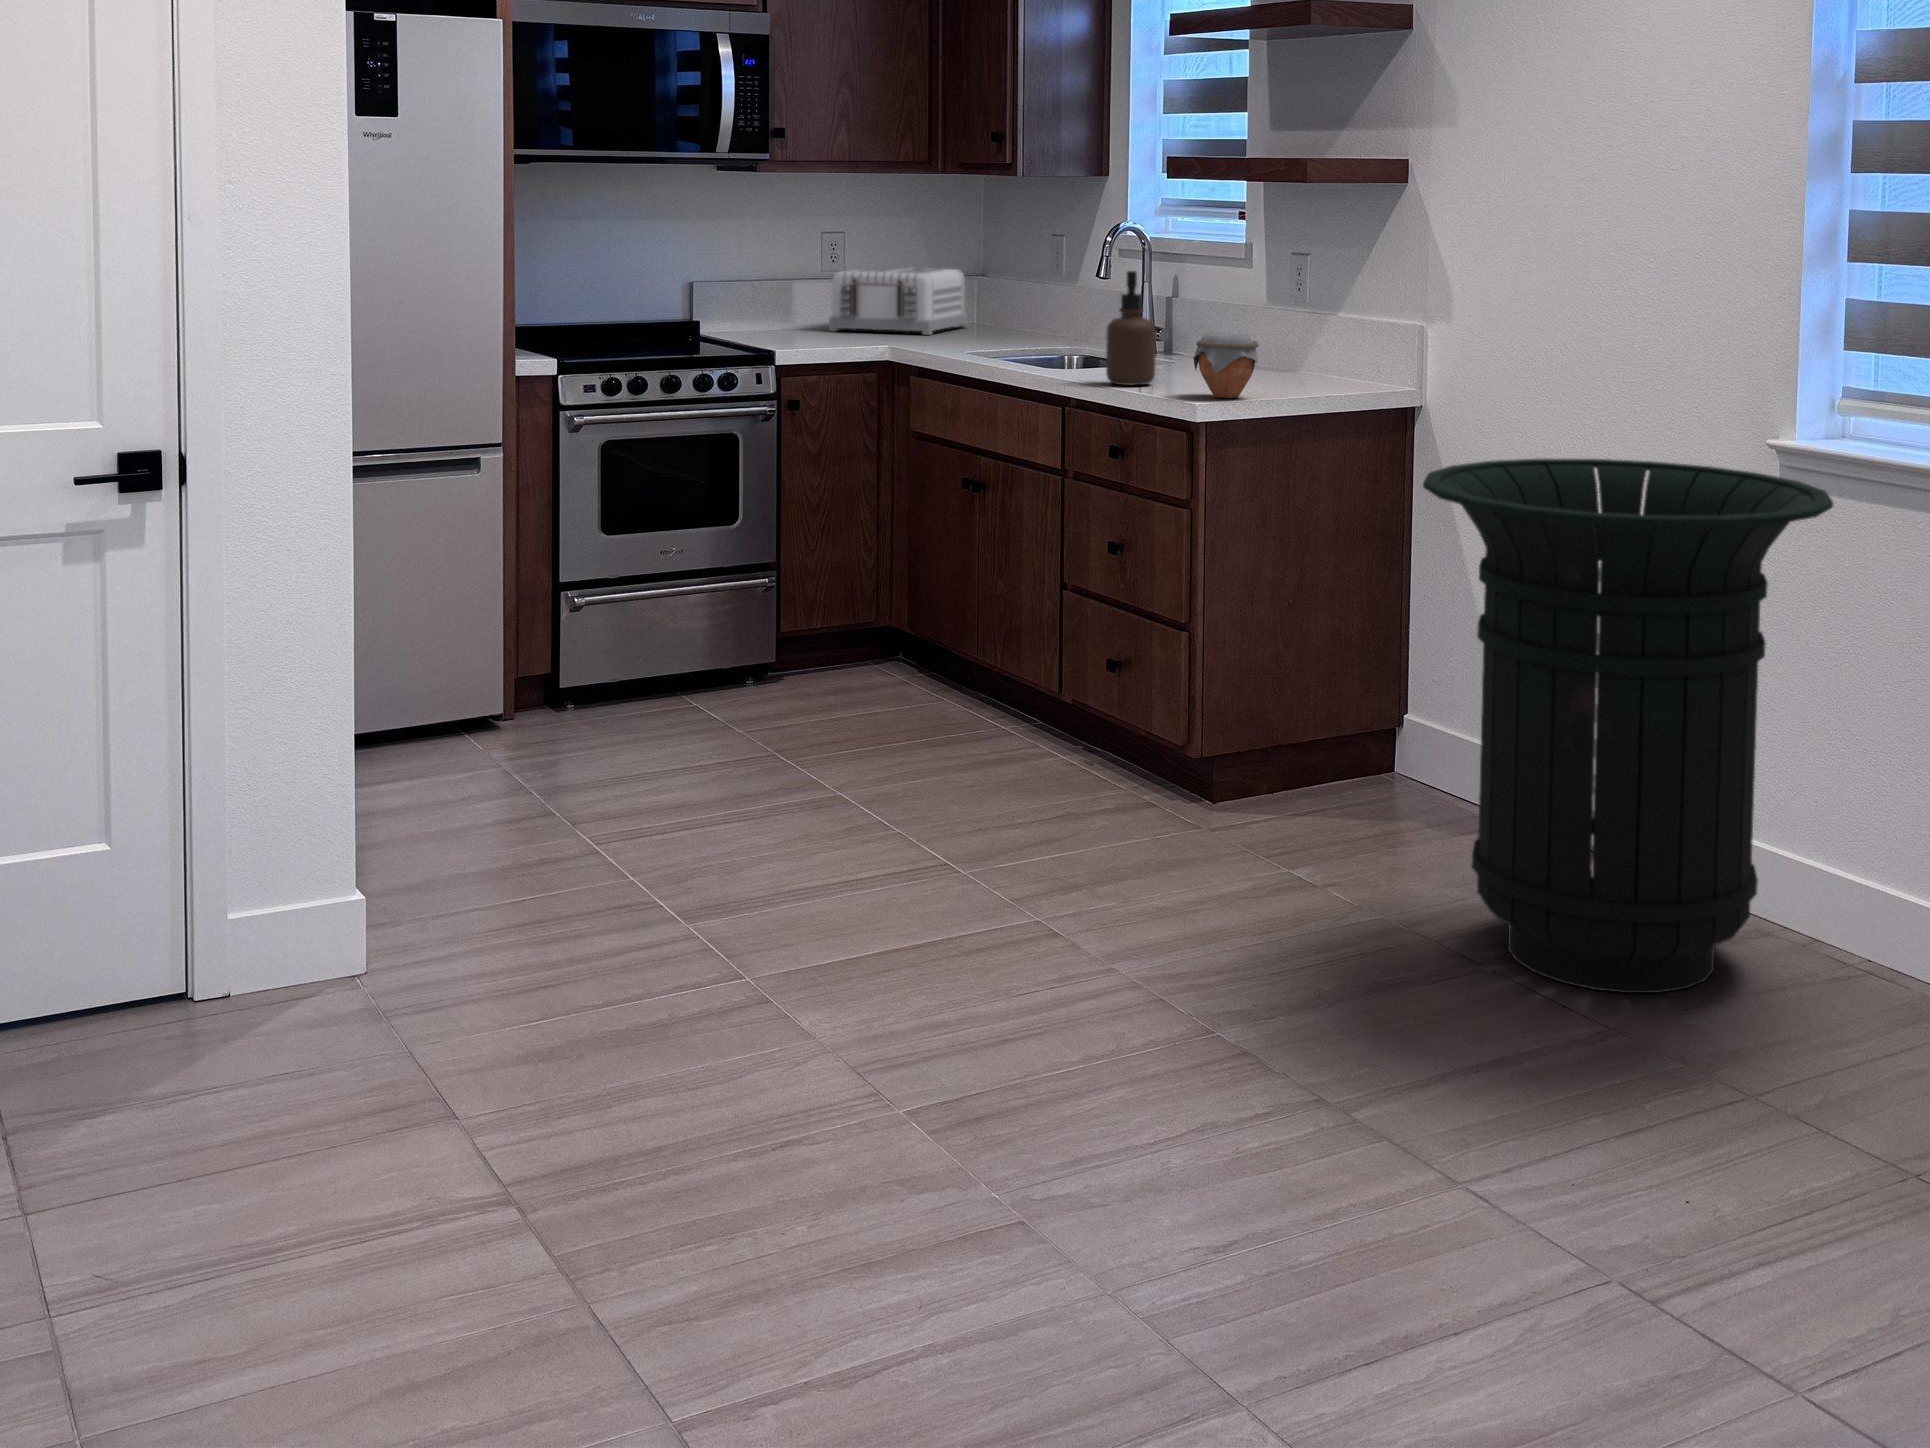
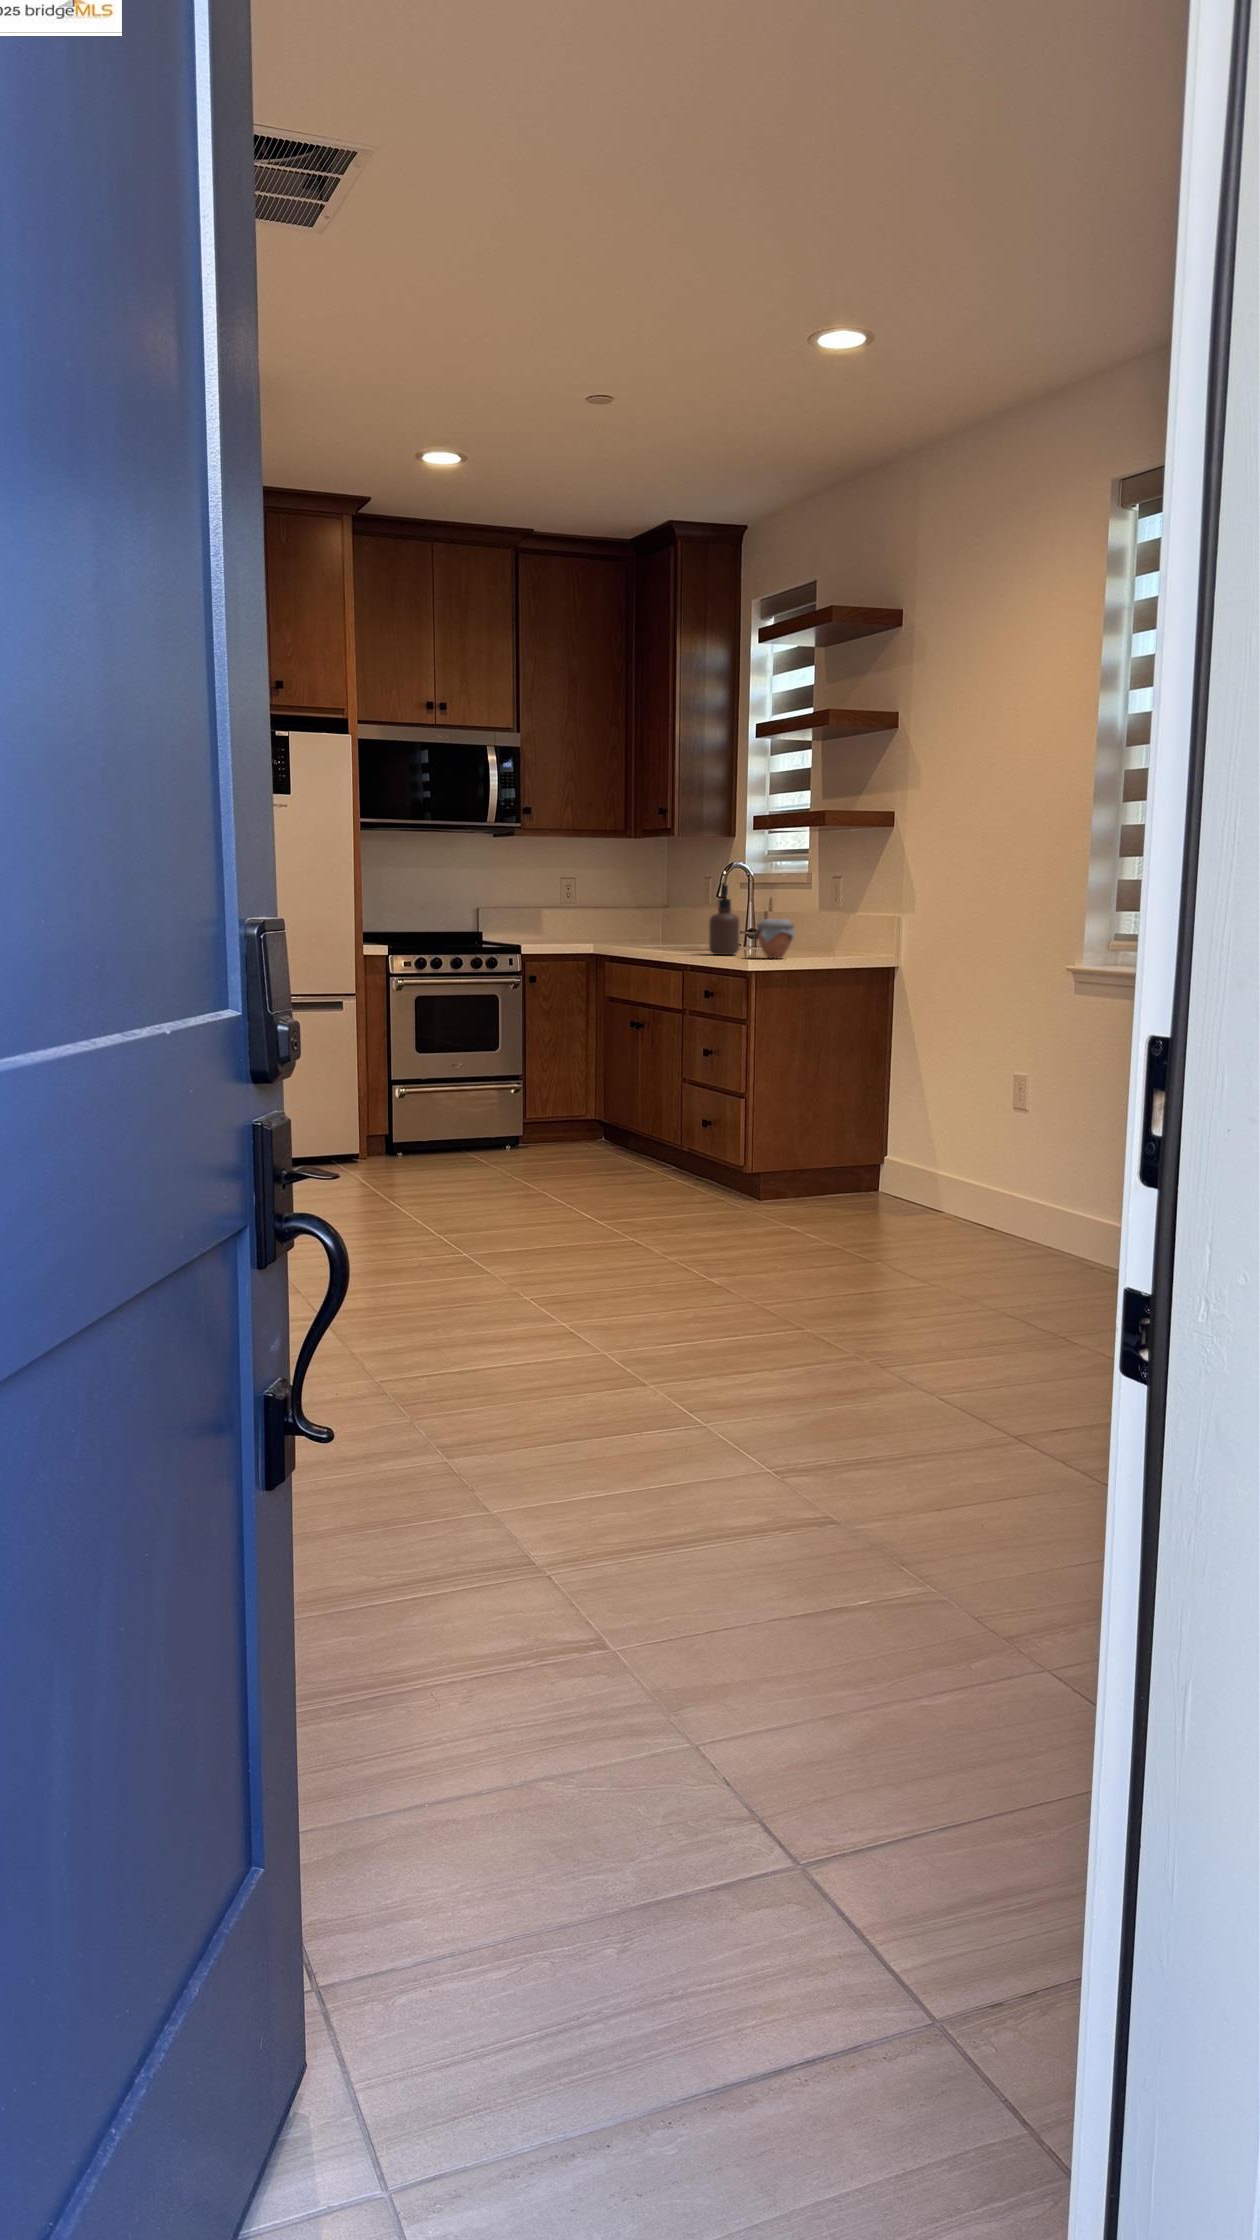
toaster: present [829,267,967,335] -> none [566,901,656,941]
trash can: present [1423,459,1833,993] -> none [851,981,1089,1277]

